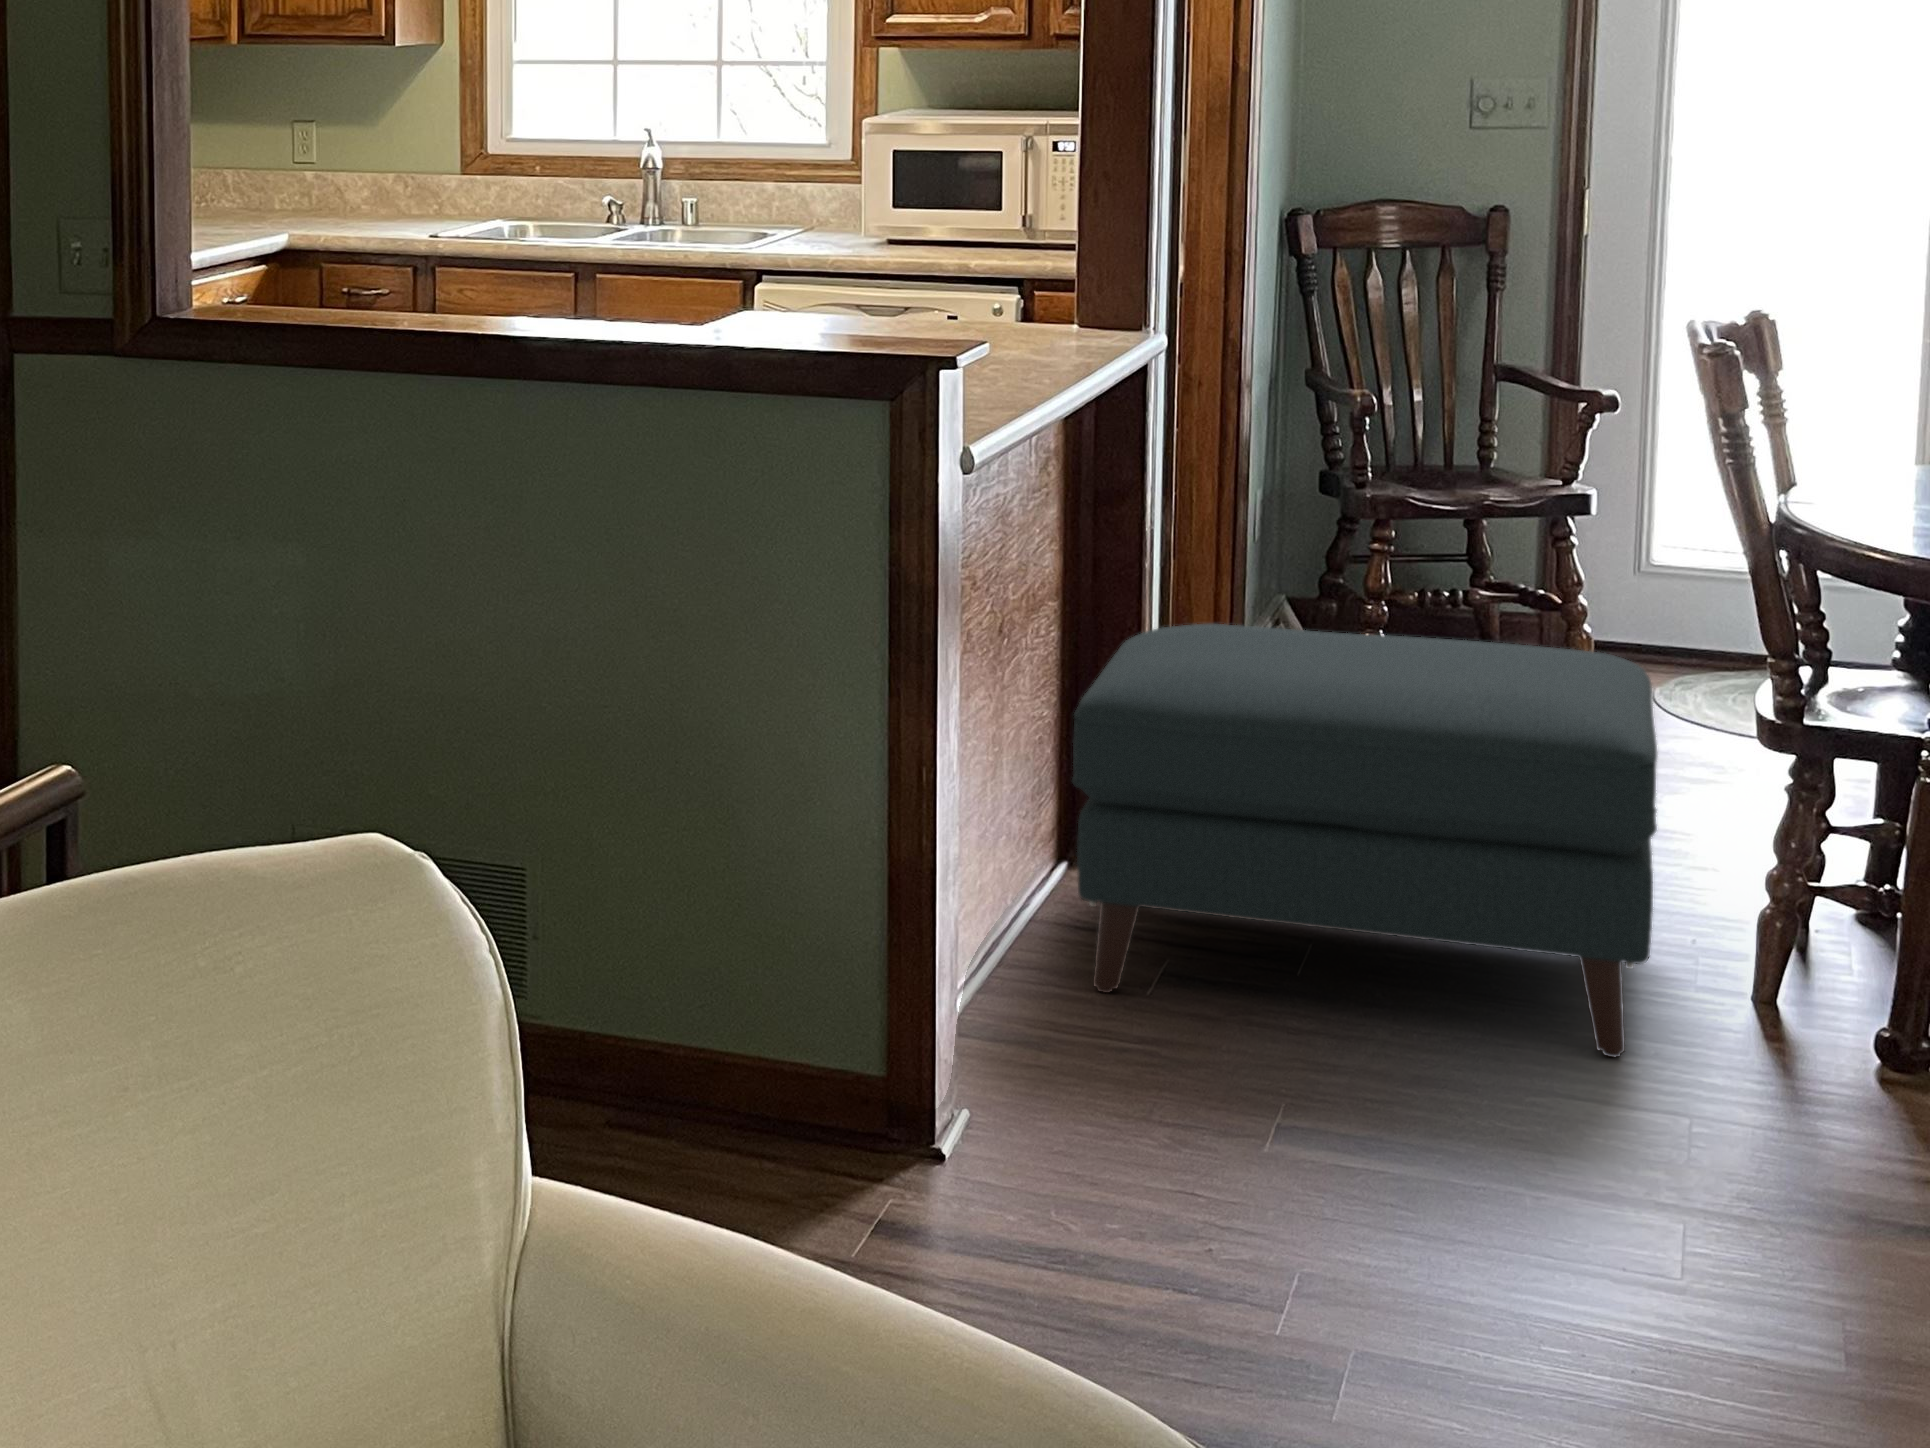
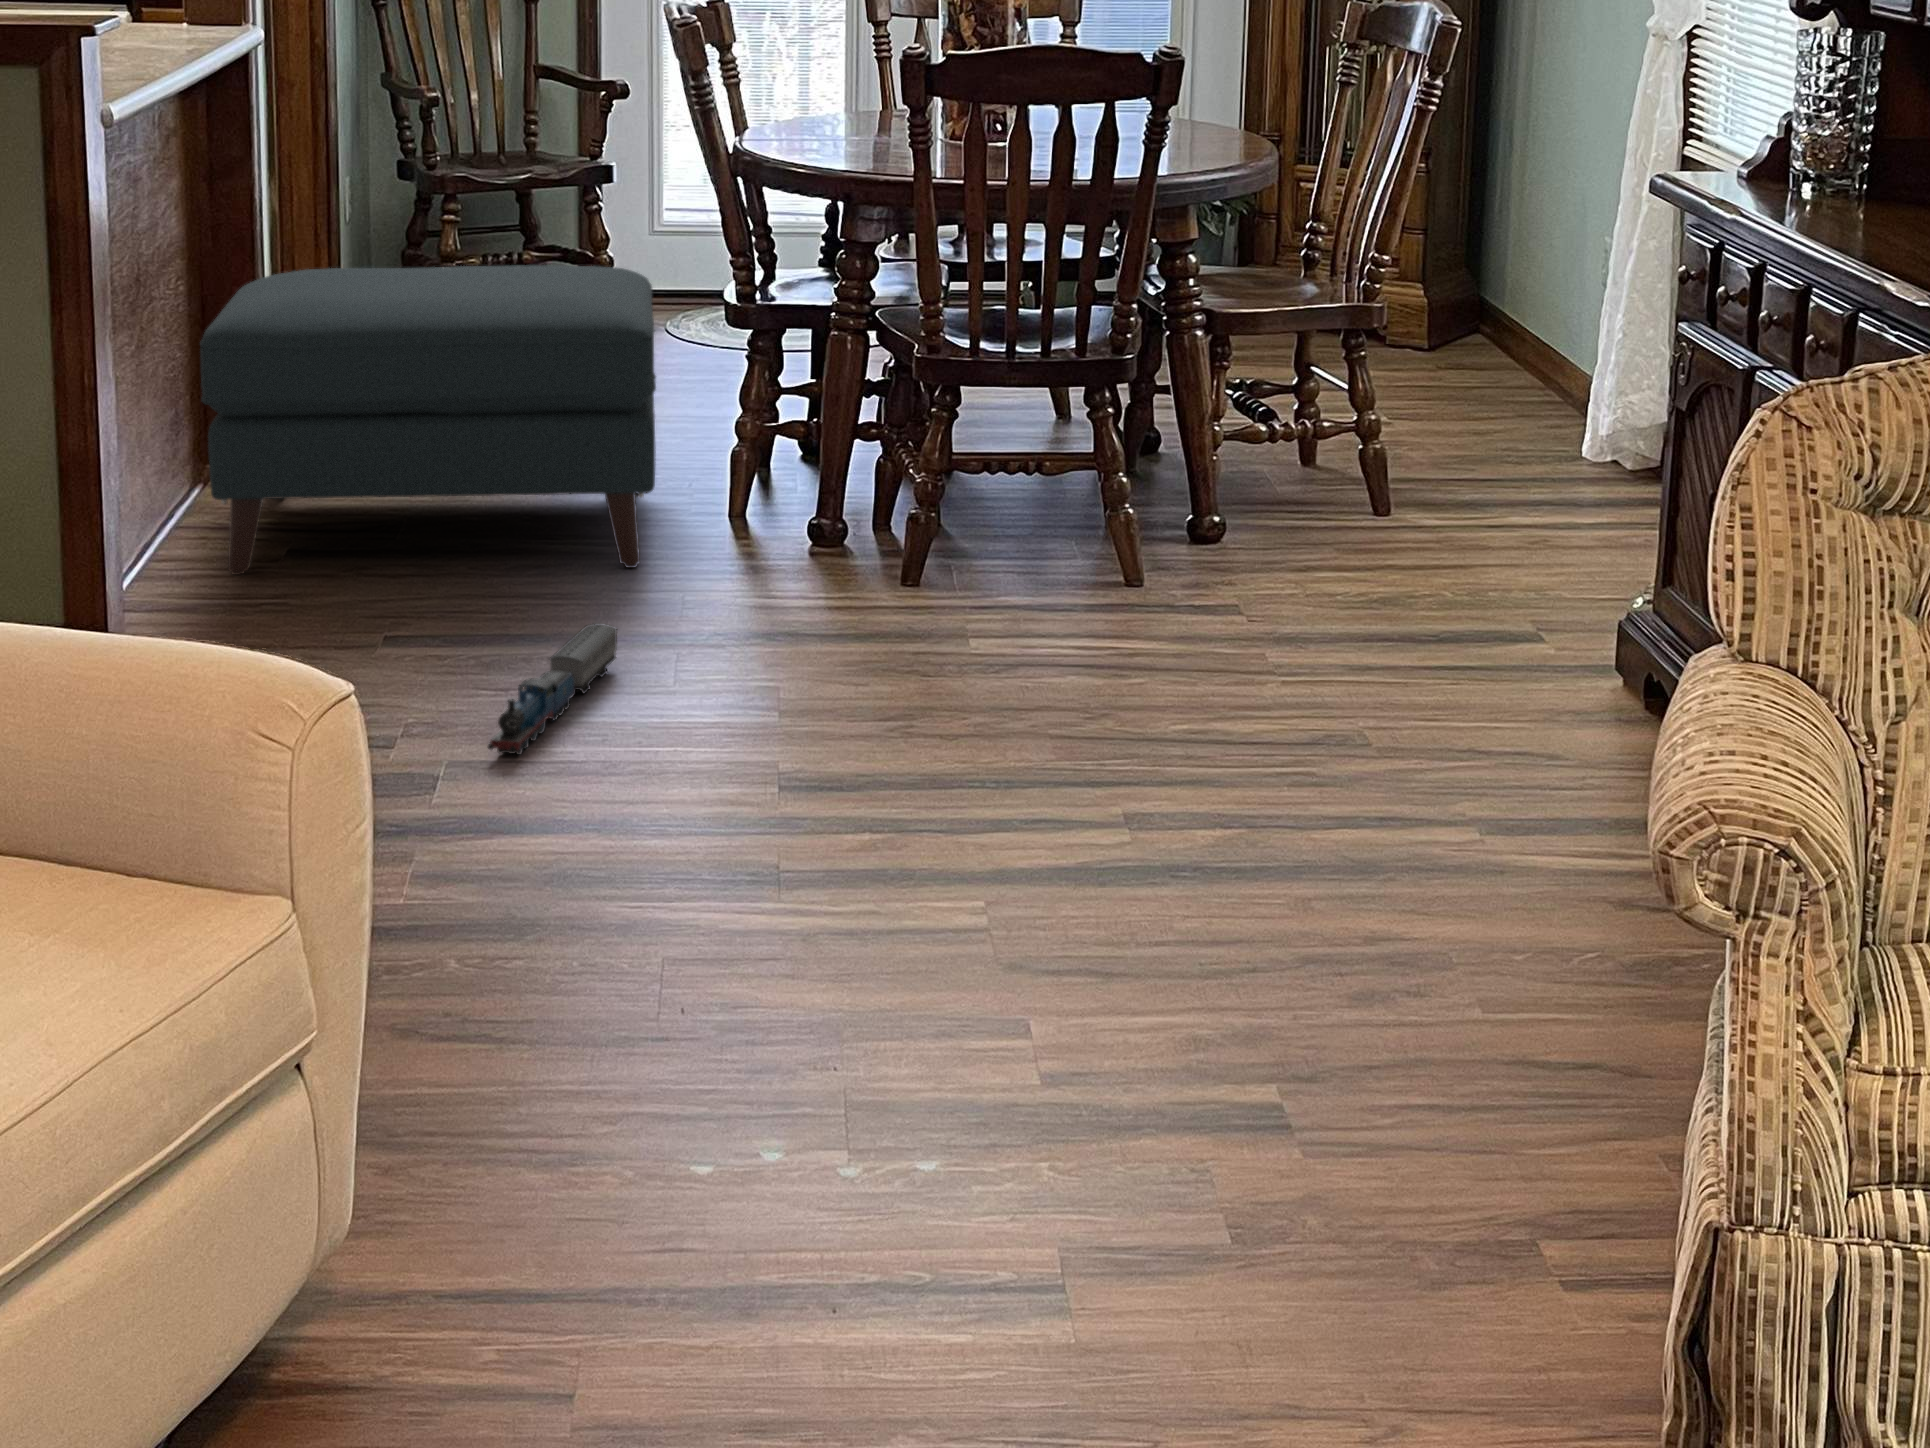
toy train: none [1414,1152,1598,1336] -> present [488,623,617,755]

